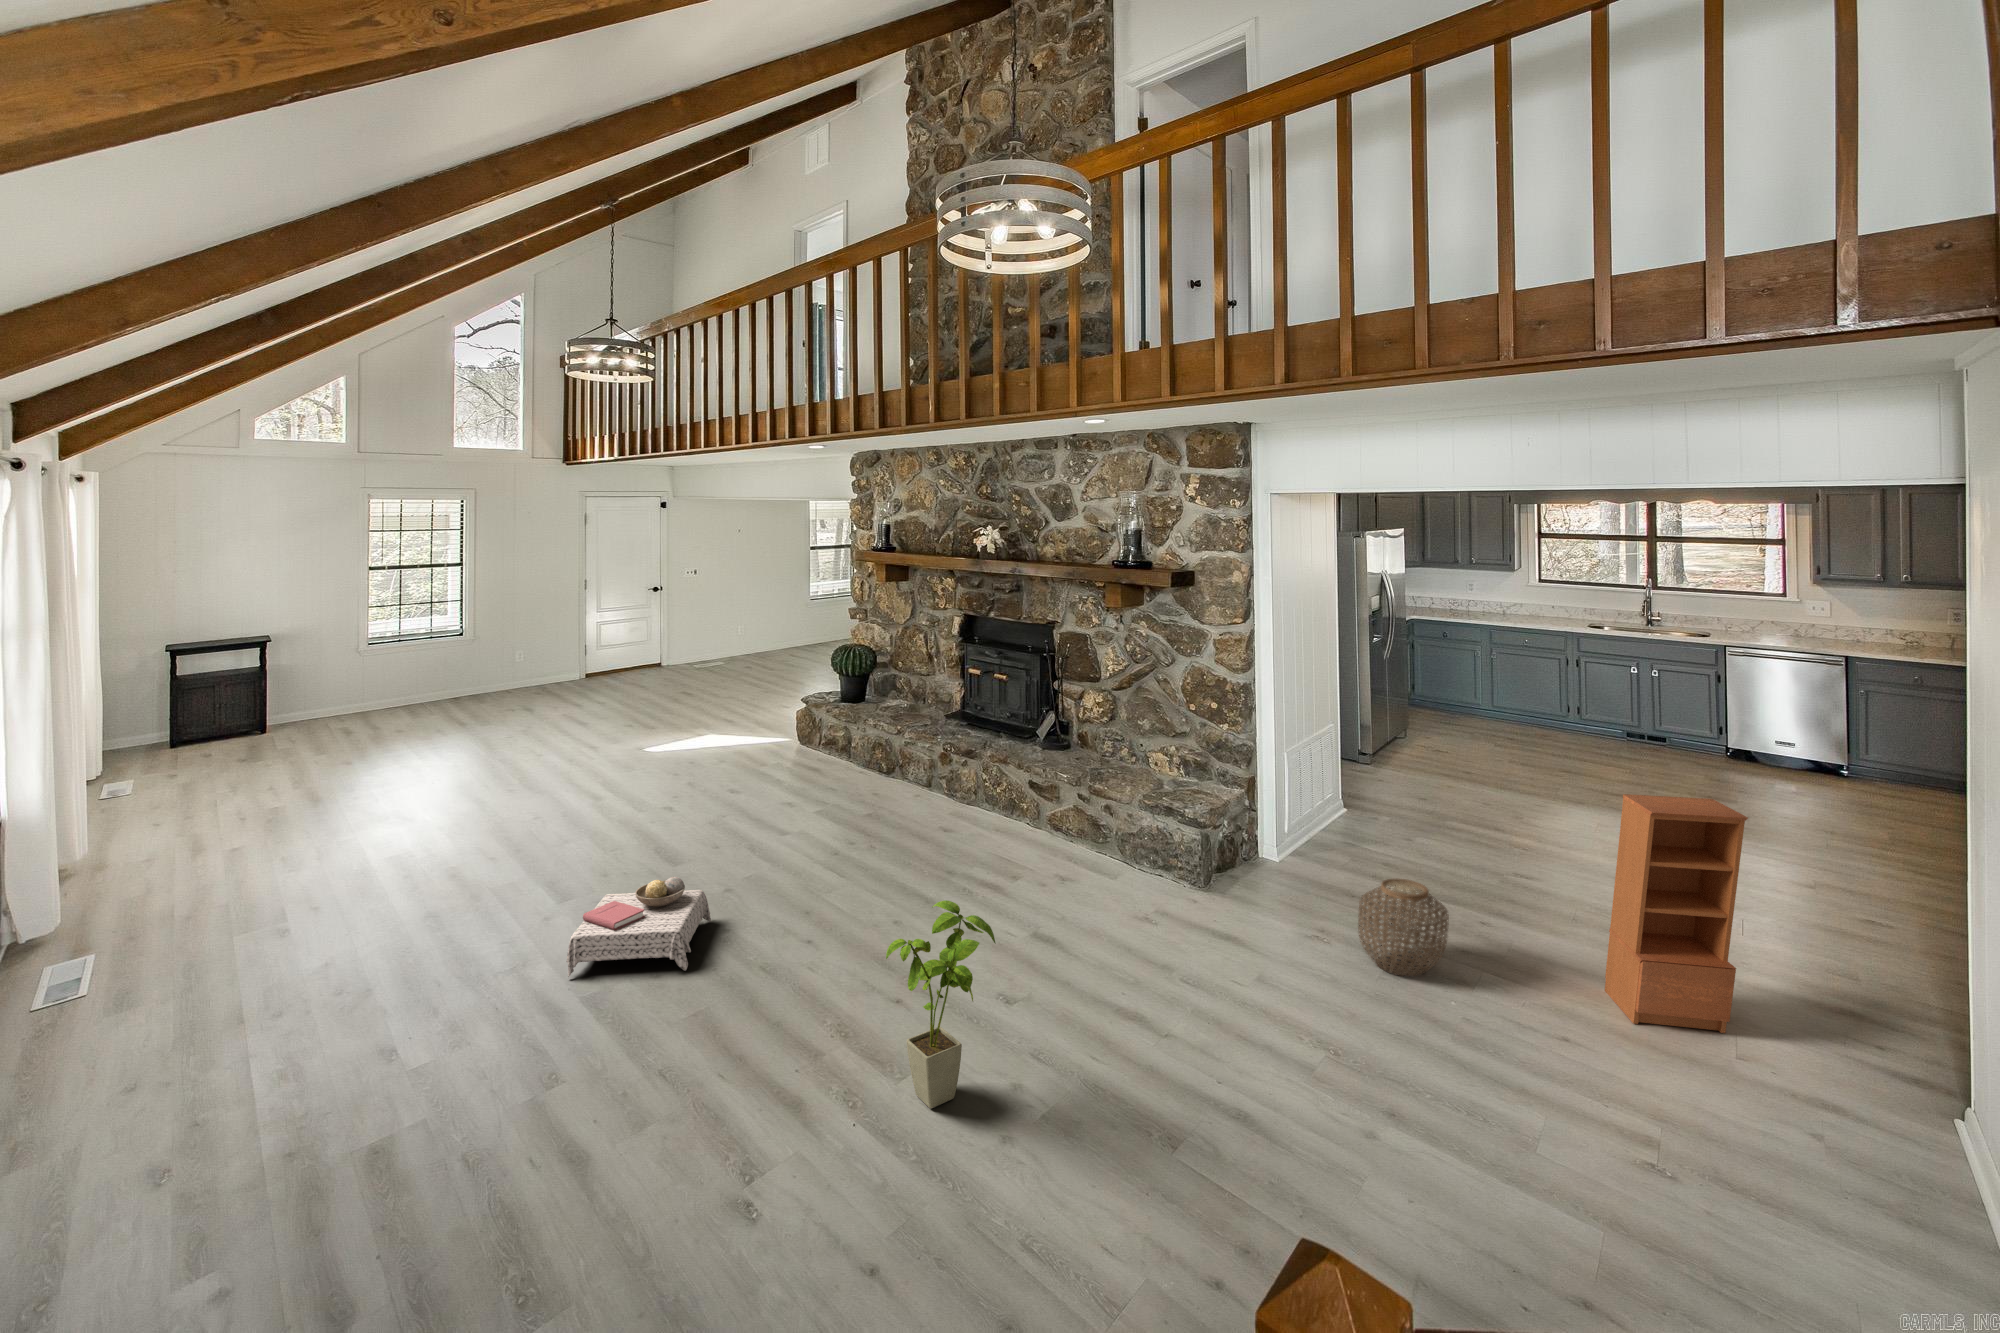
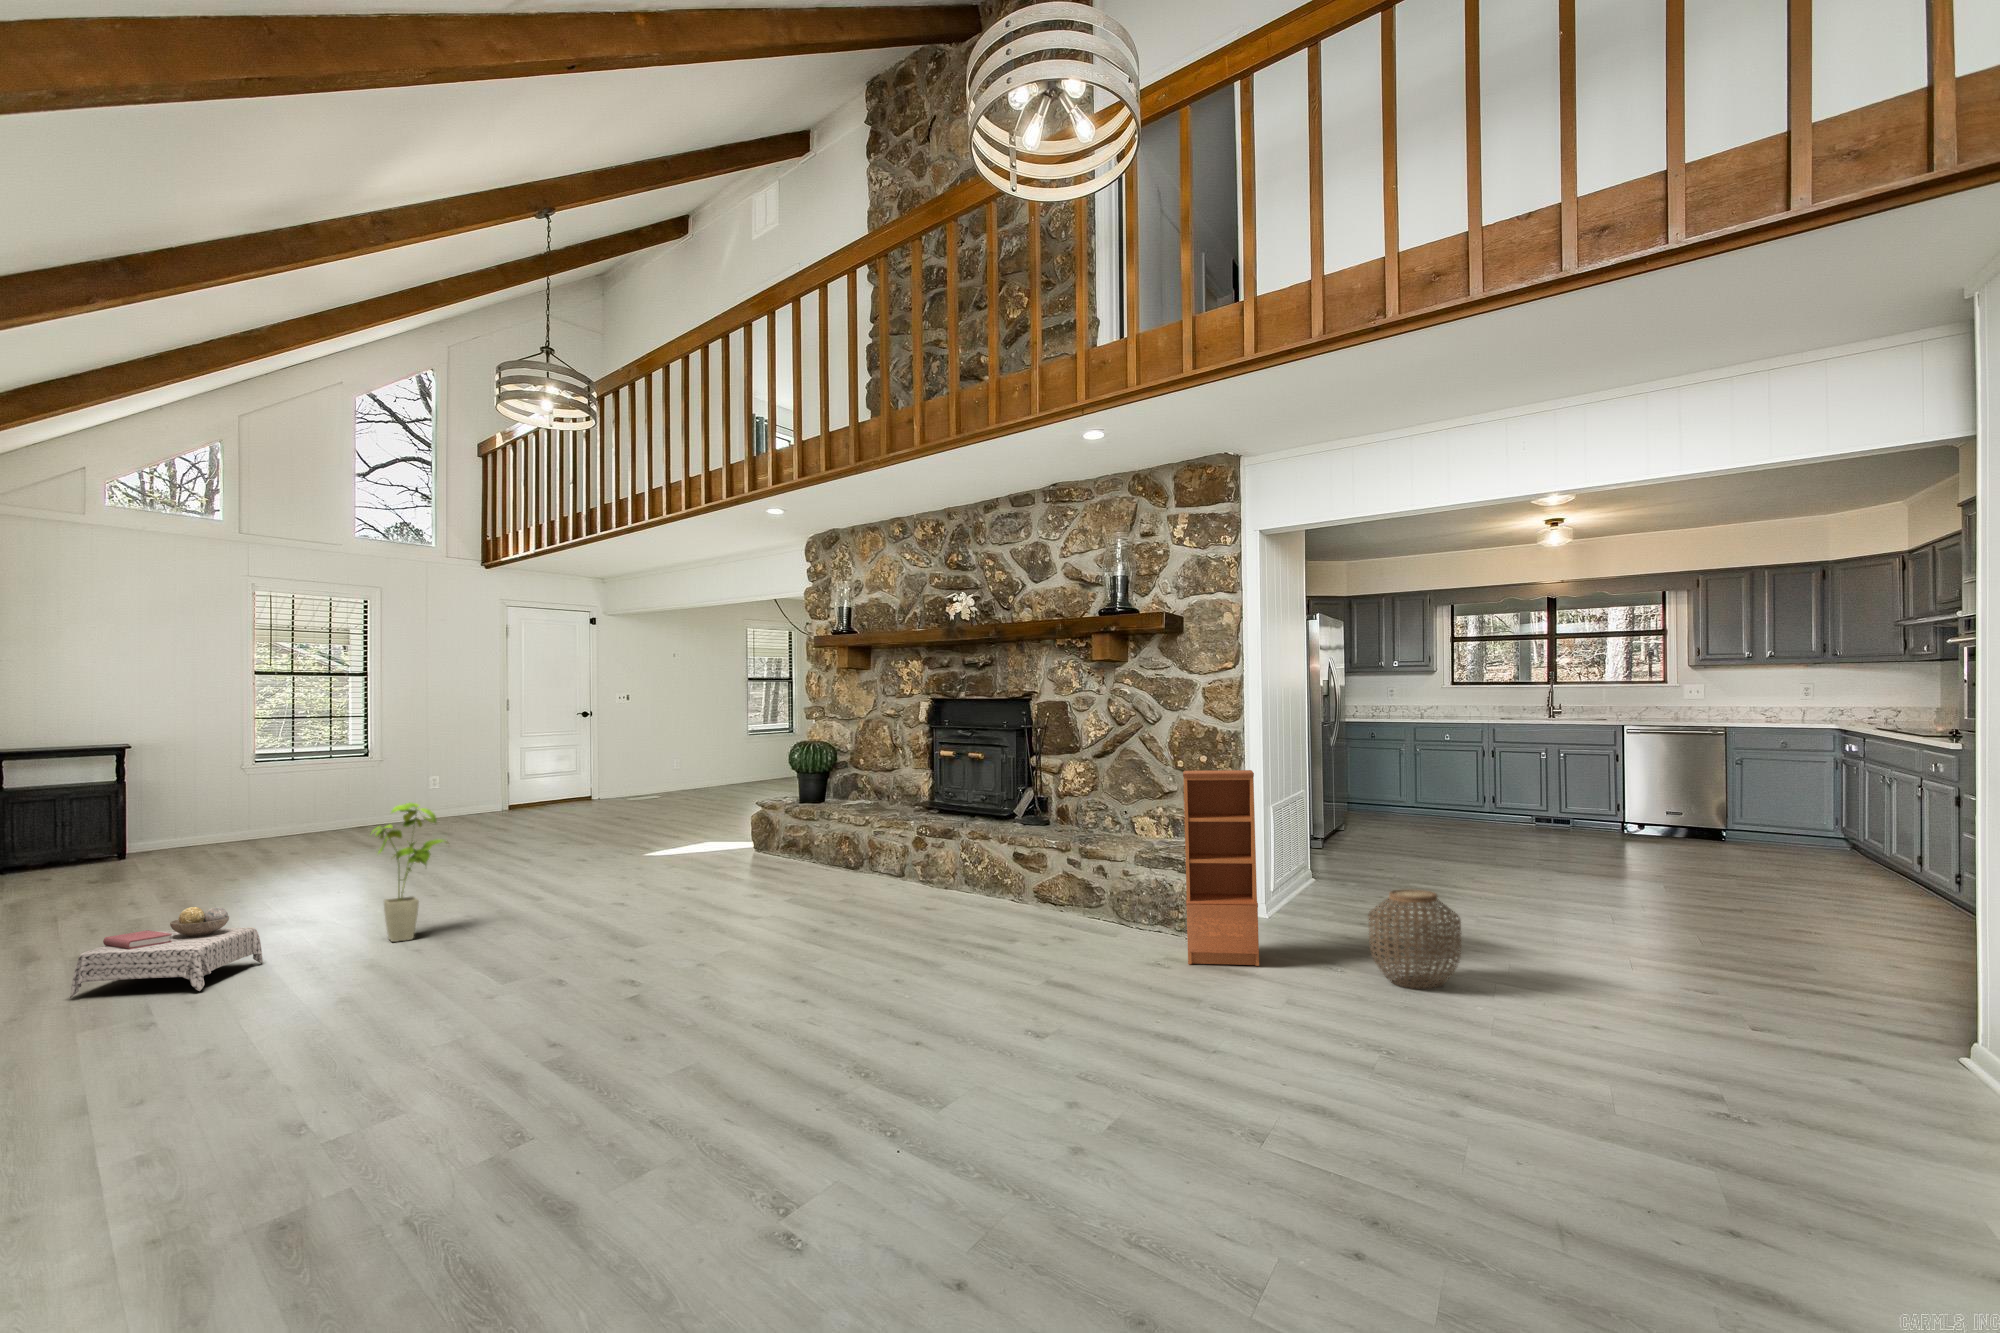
bookcase: present [1605,794,1748,1033] -> present [1183,770,1259,966]
ottoman: present [566,877,711,977] -> present [70,907,263,998]
house plant: present [886,900,996,1109] -> present [373,803,448,942]

